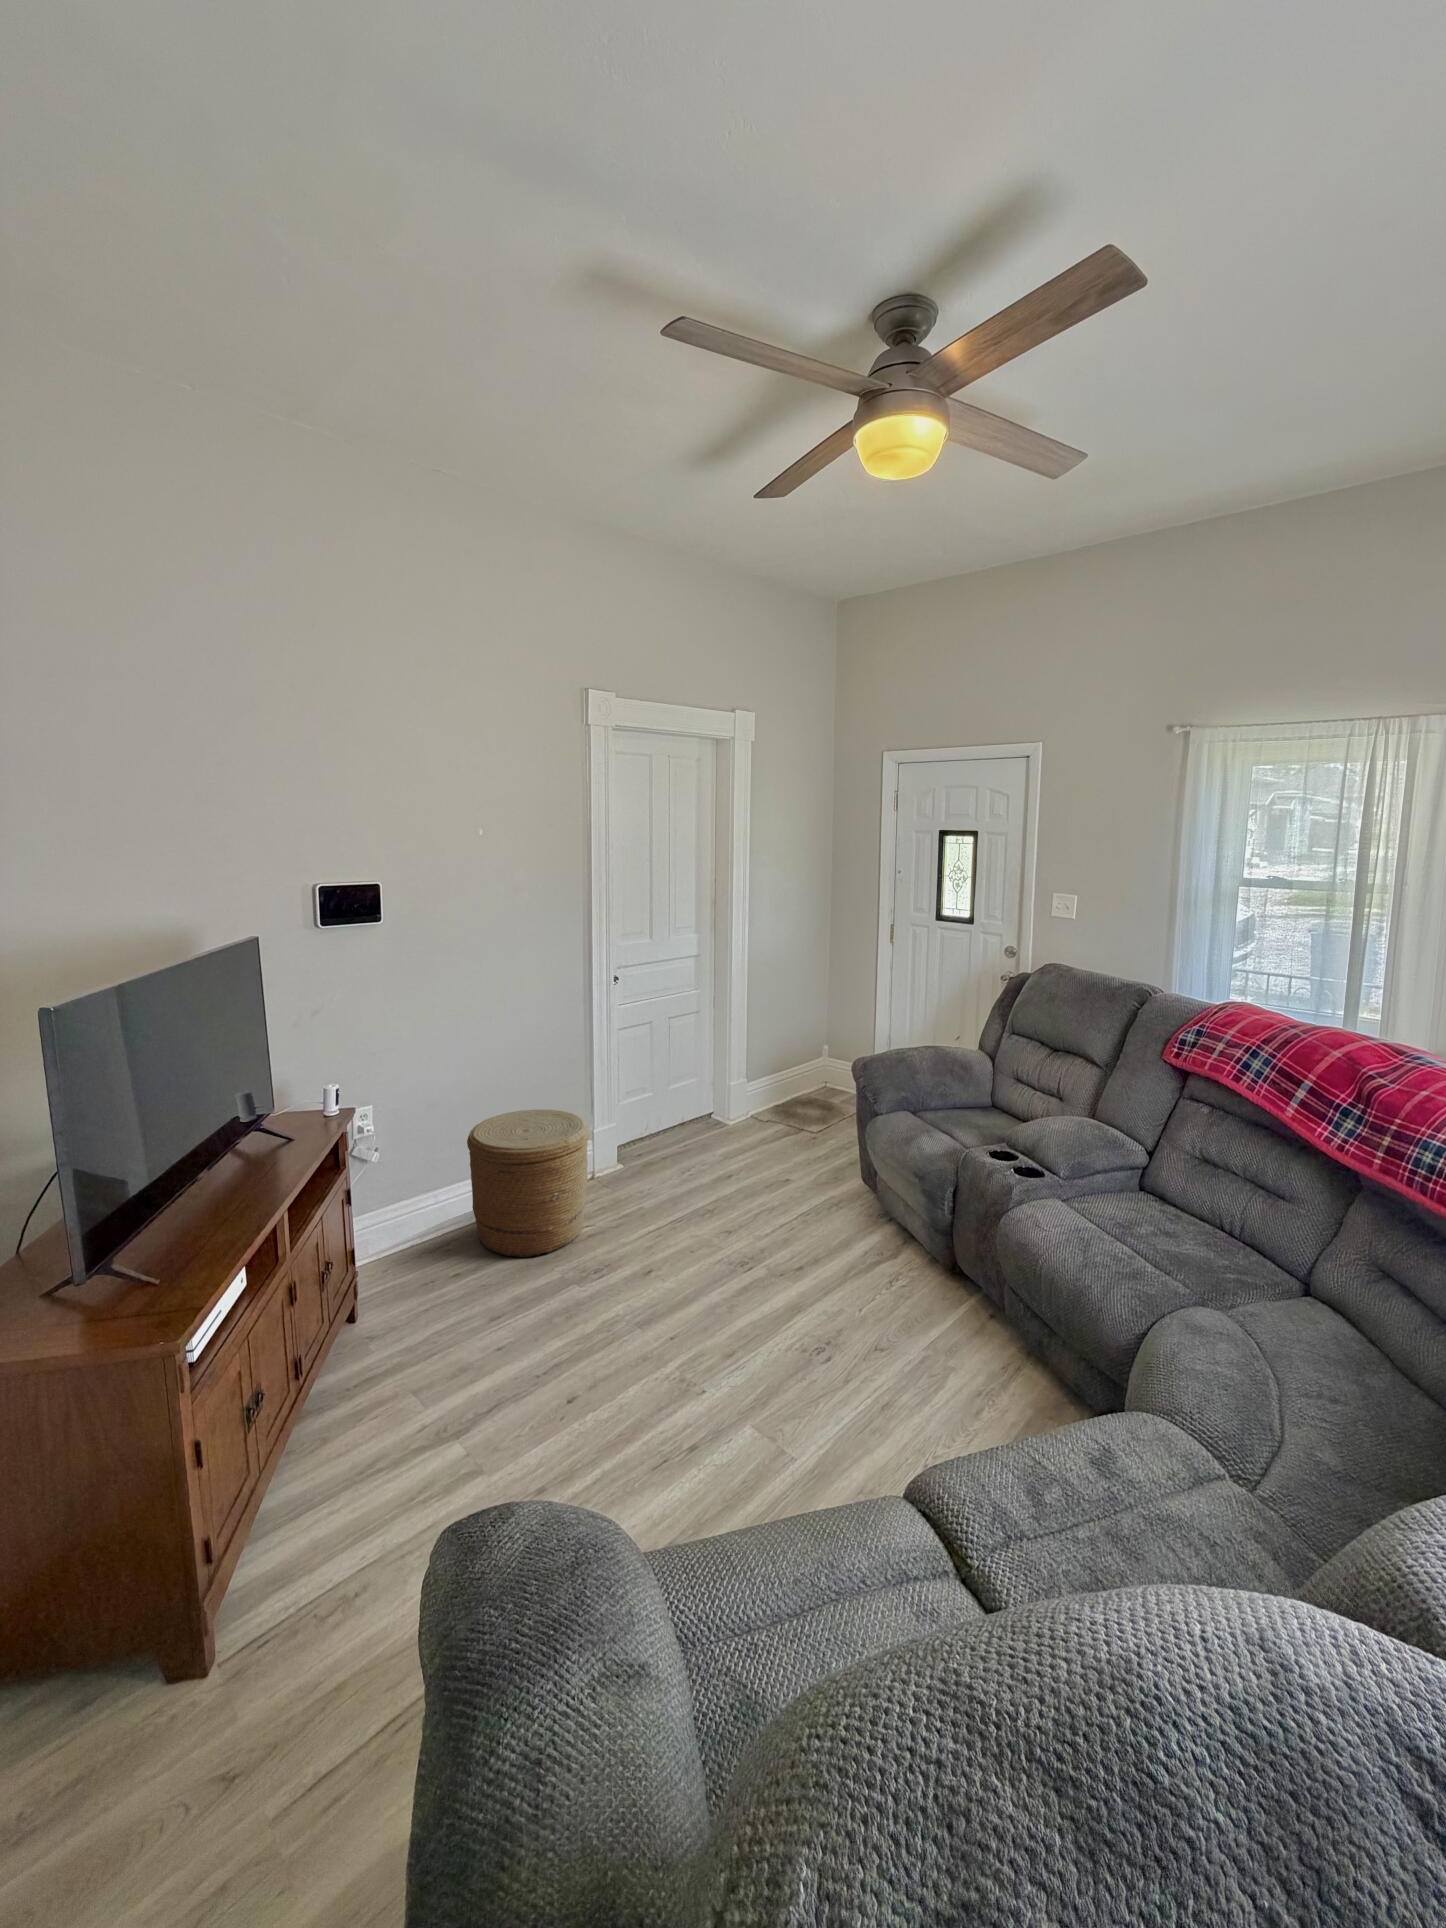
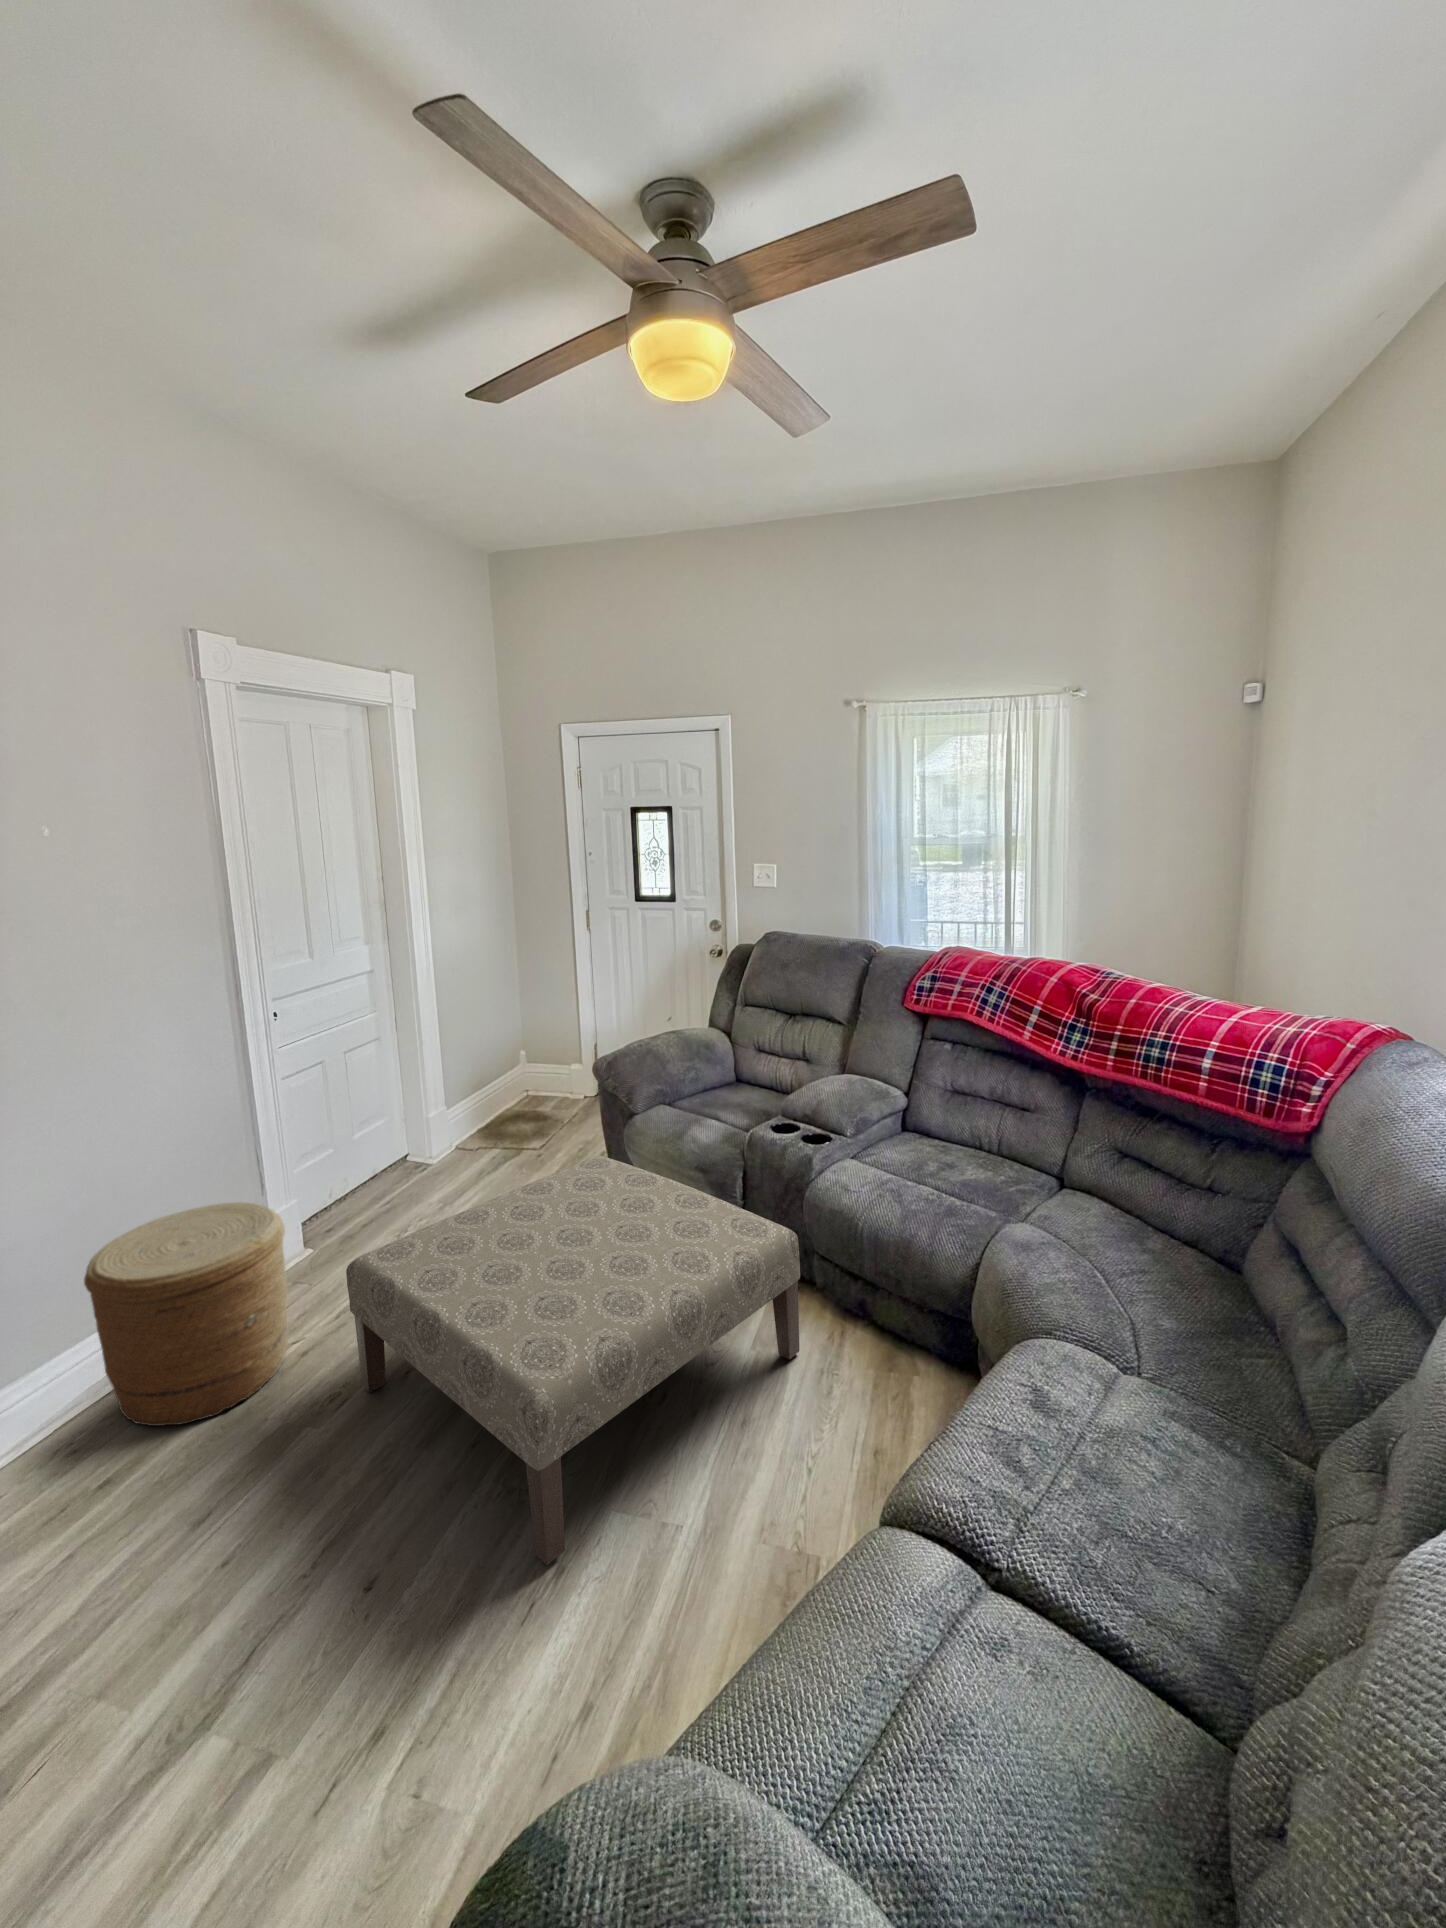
ottoman: none [615,1141,970,1438] -> present [346,1156,800,1565]

